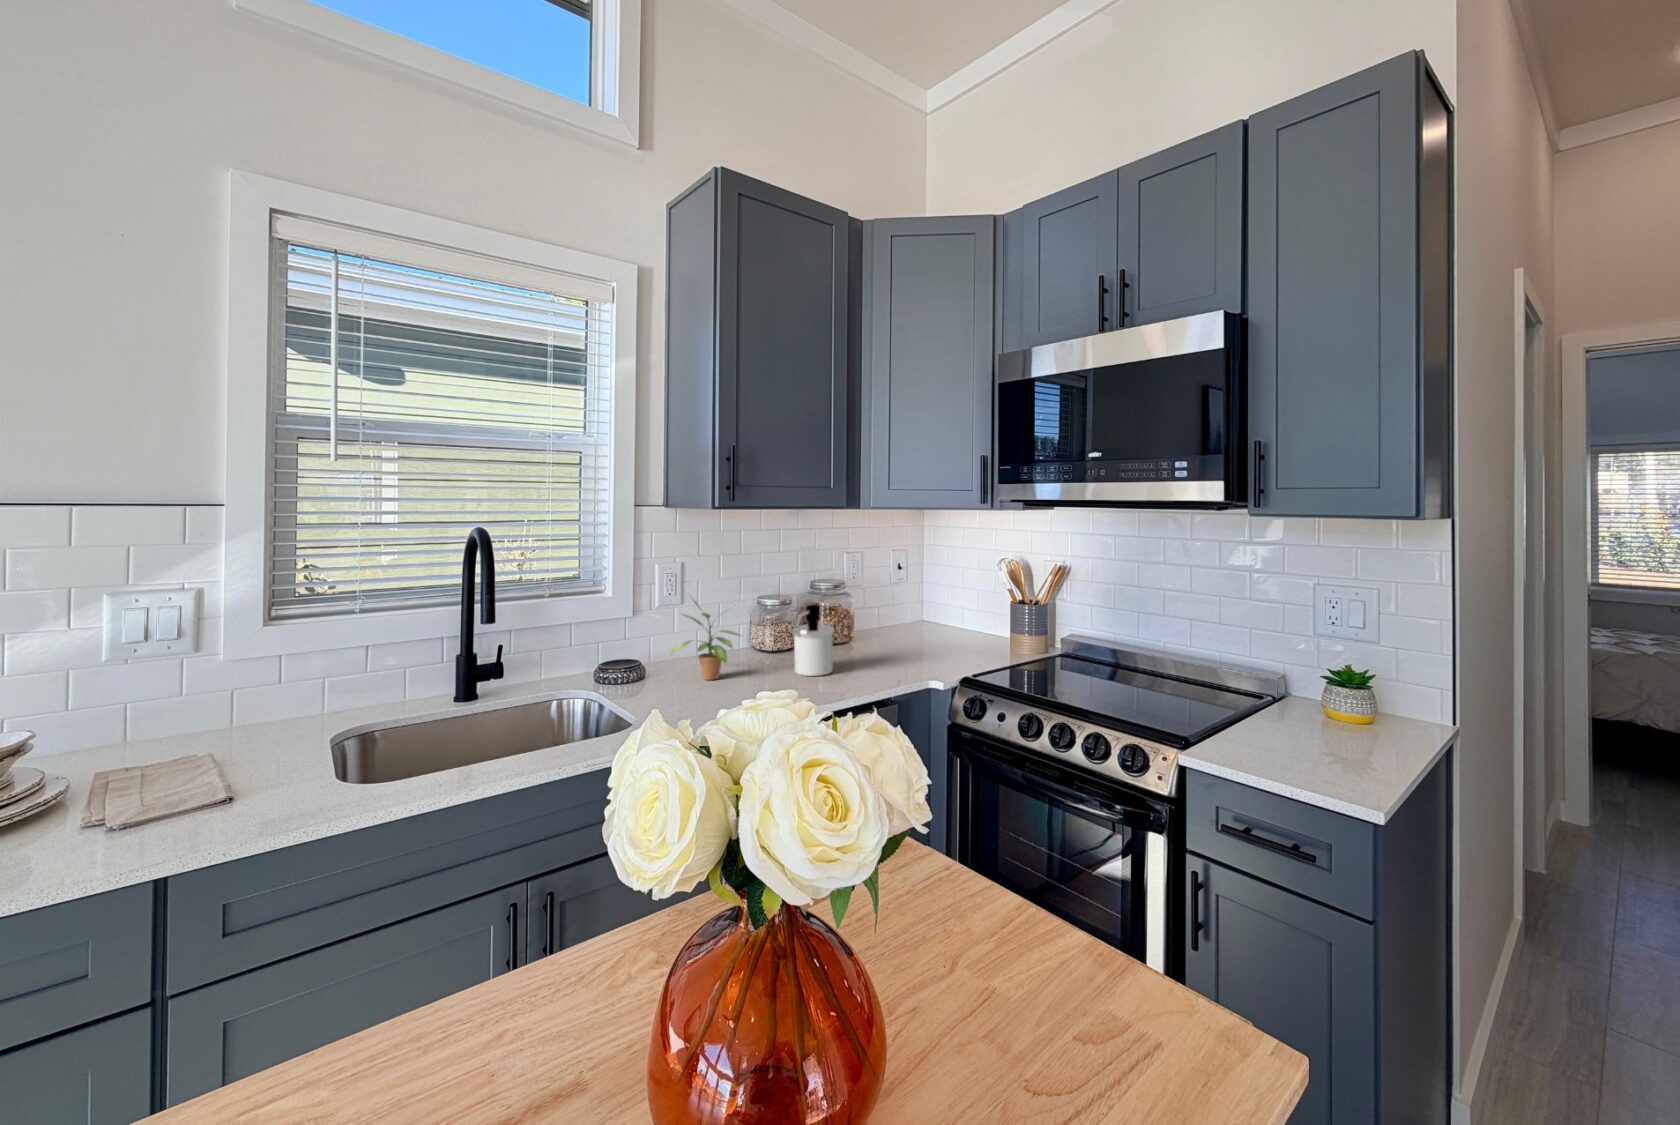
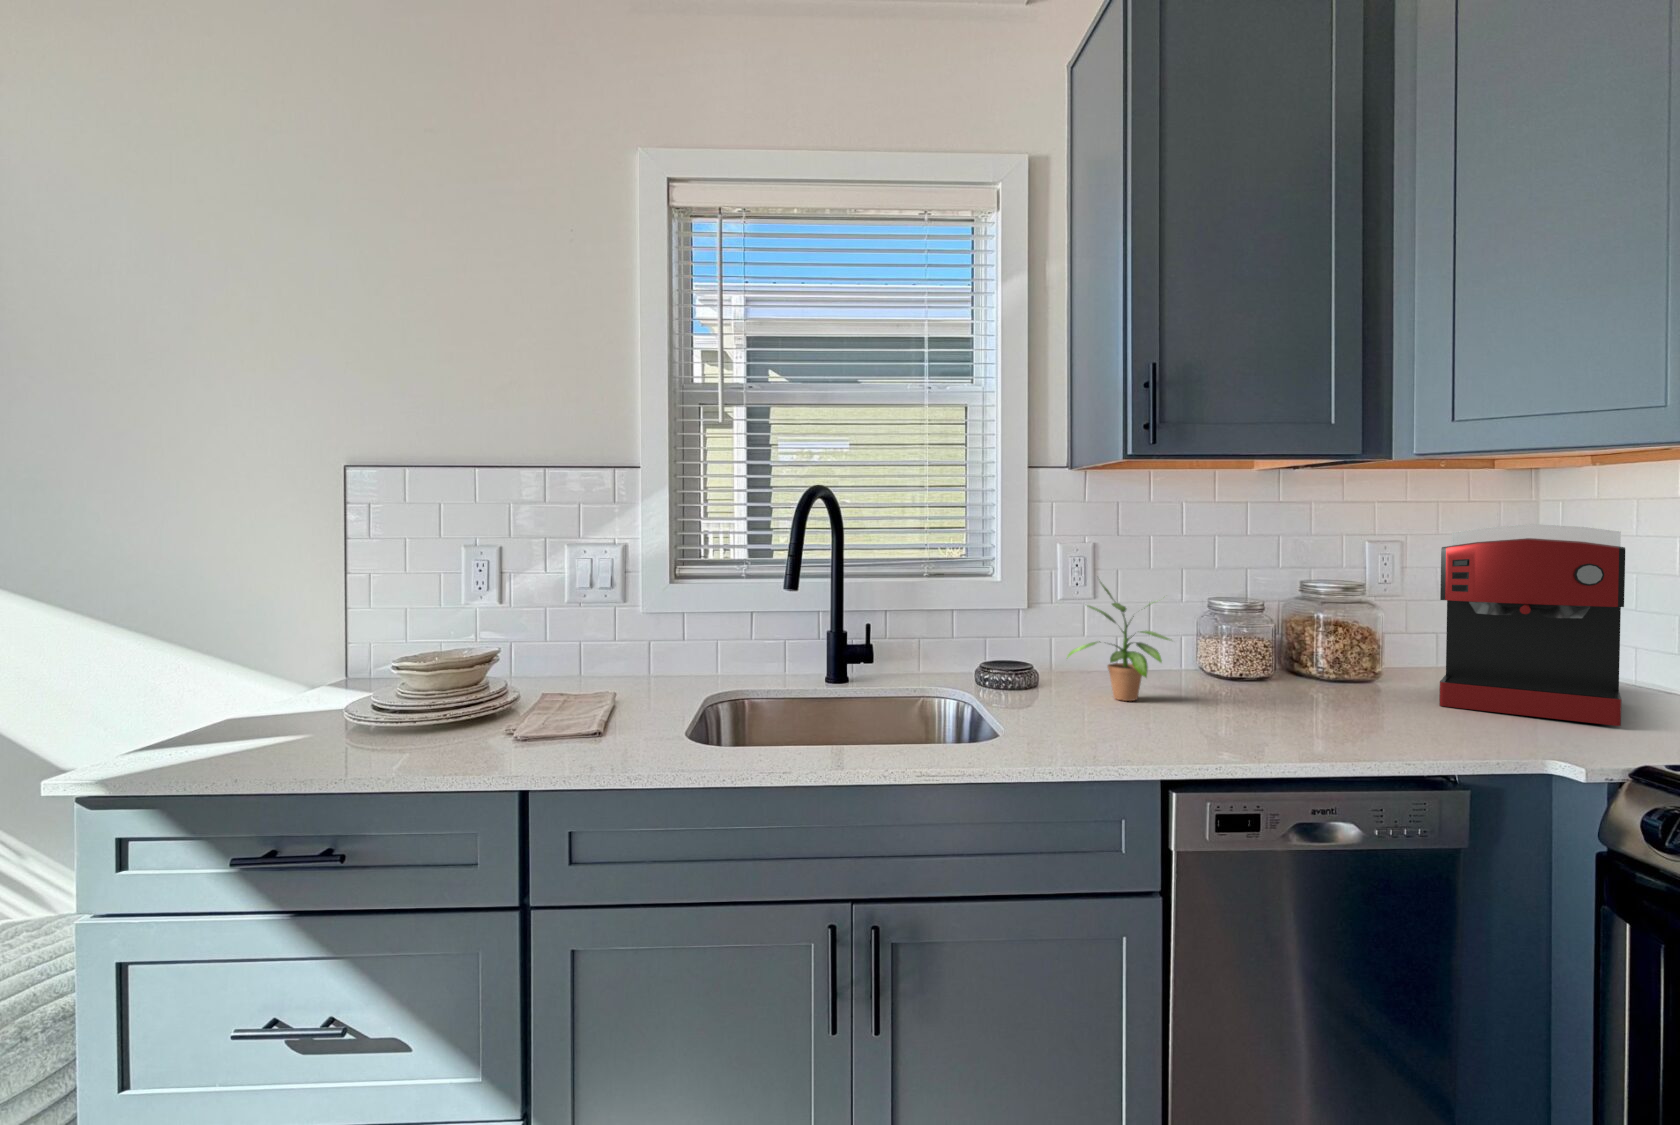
coffee maker: none [883,547,960,657] -> present [1439,524,1625,726]
soap dispenser: present [792,604,834,676] -> none [1260,605,1335,717]

